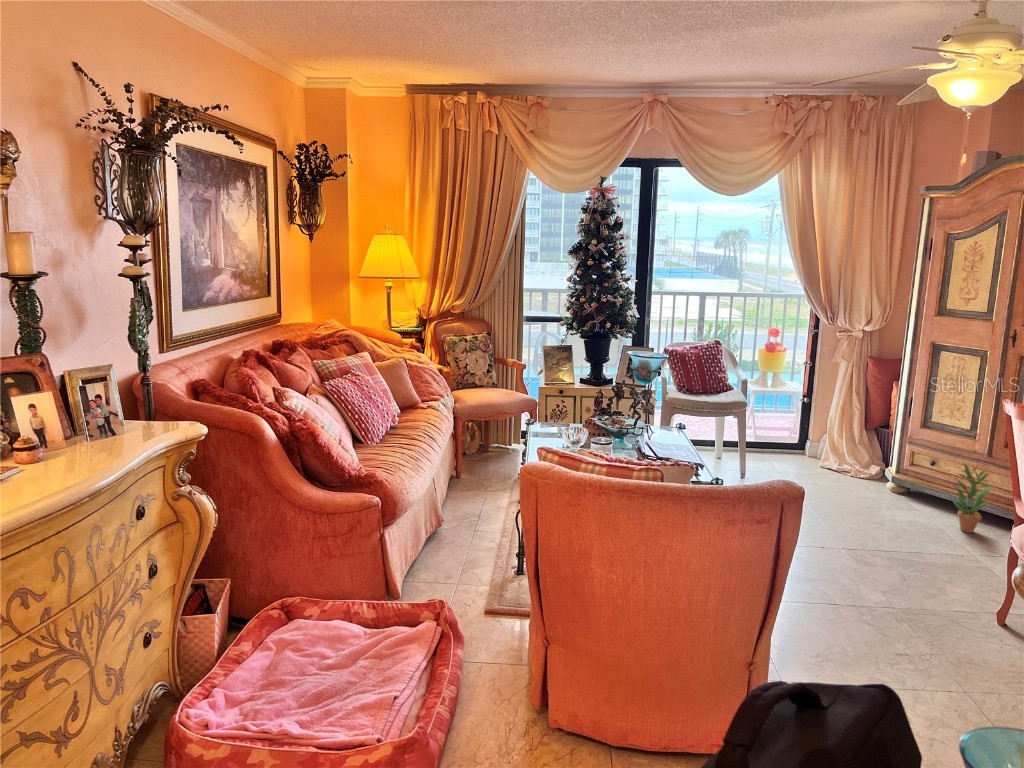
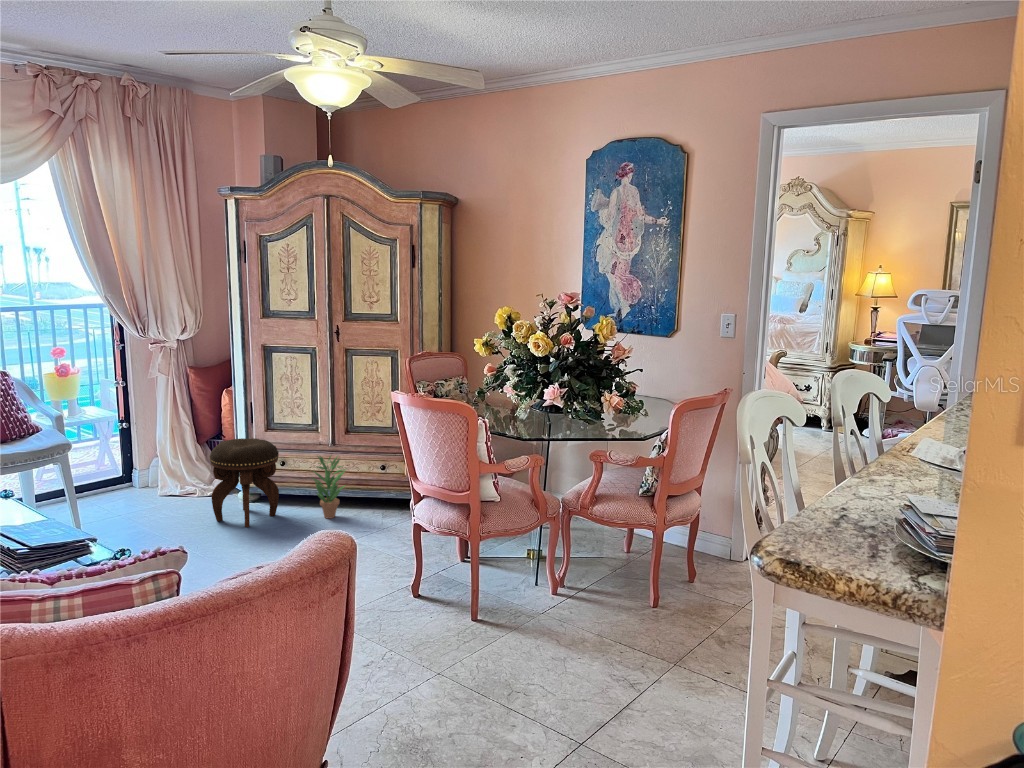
footstool: none [850,428,925,513] -> present [210,438,279,527]

